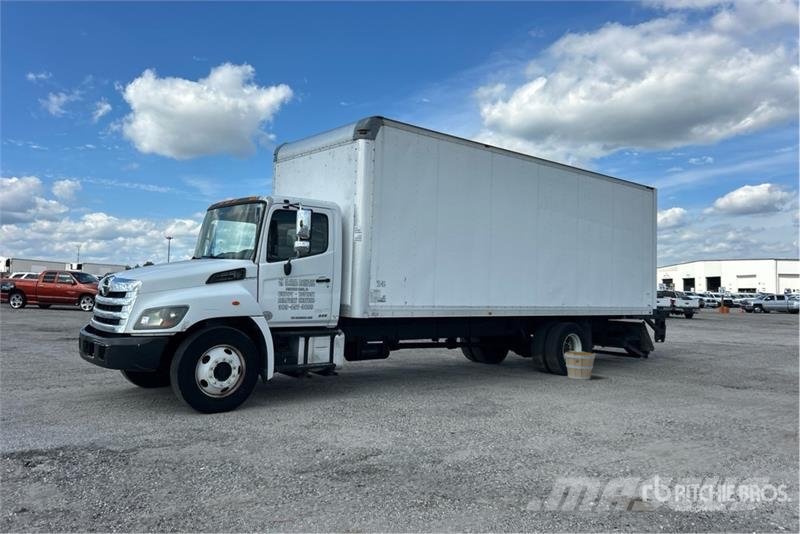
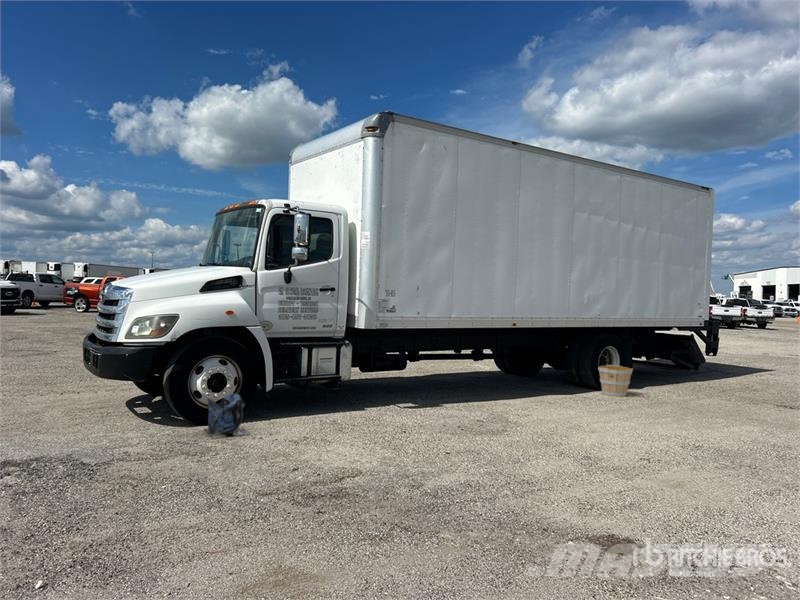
backpack: none [211,382,258,425] -> present [205,394,250,439]

